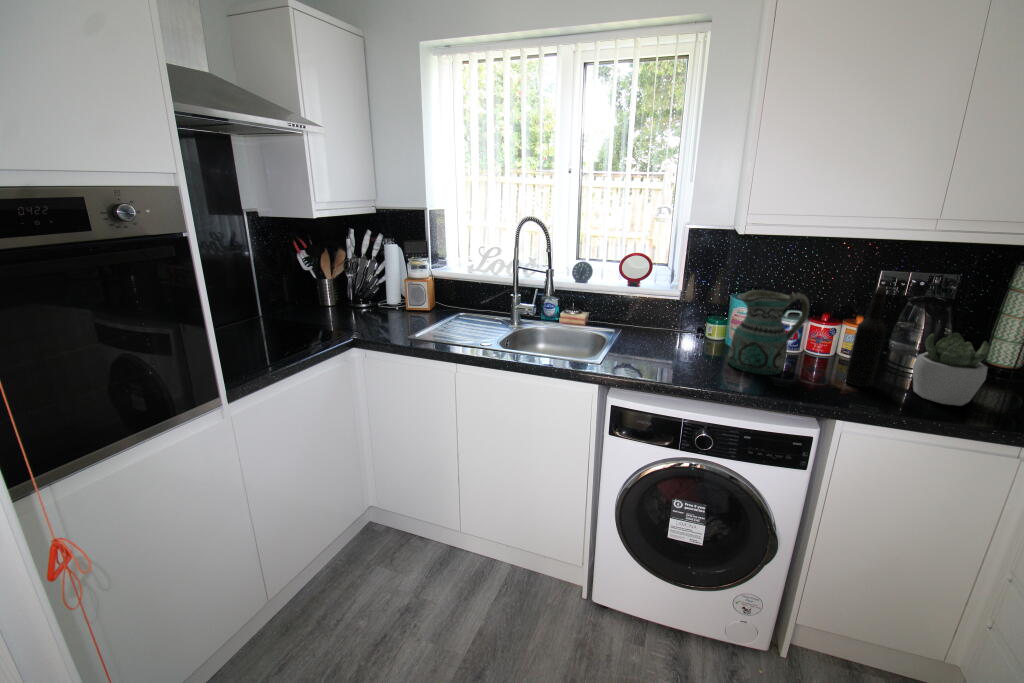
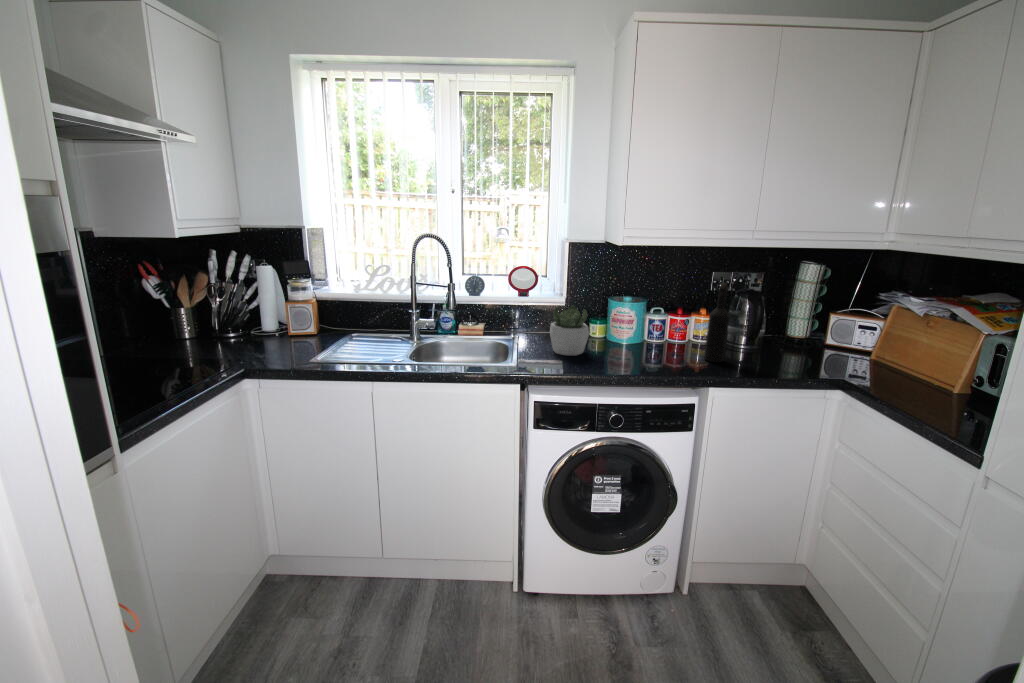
ceramic pitcher: present [728,290,809,375] -> none [616,292,673,361]
succulent plant: present [913,333,989,406] -> present [550,305,589,355]

